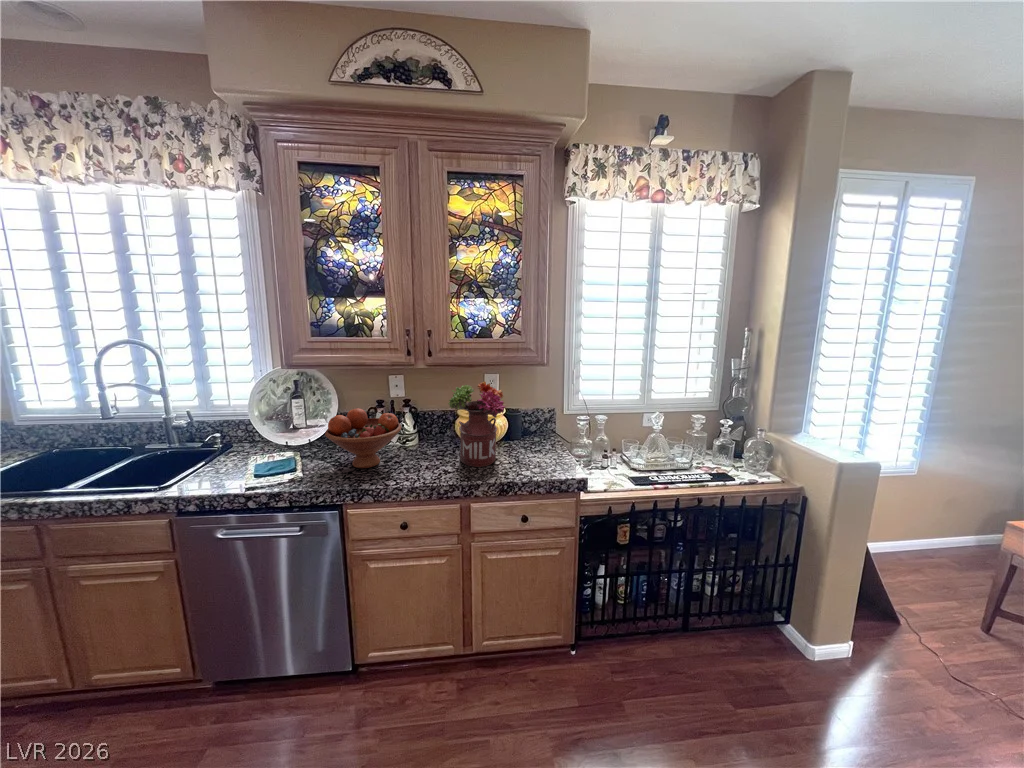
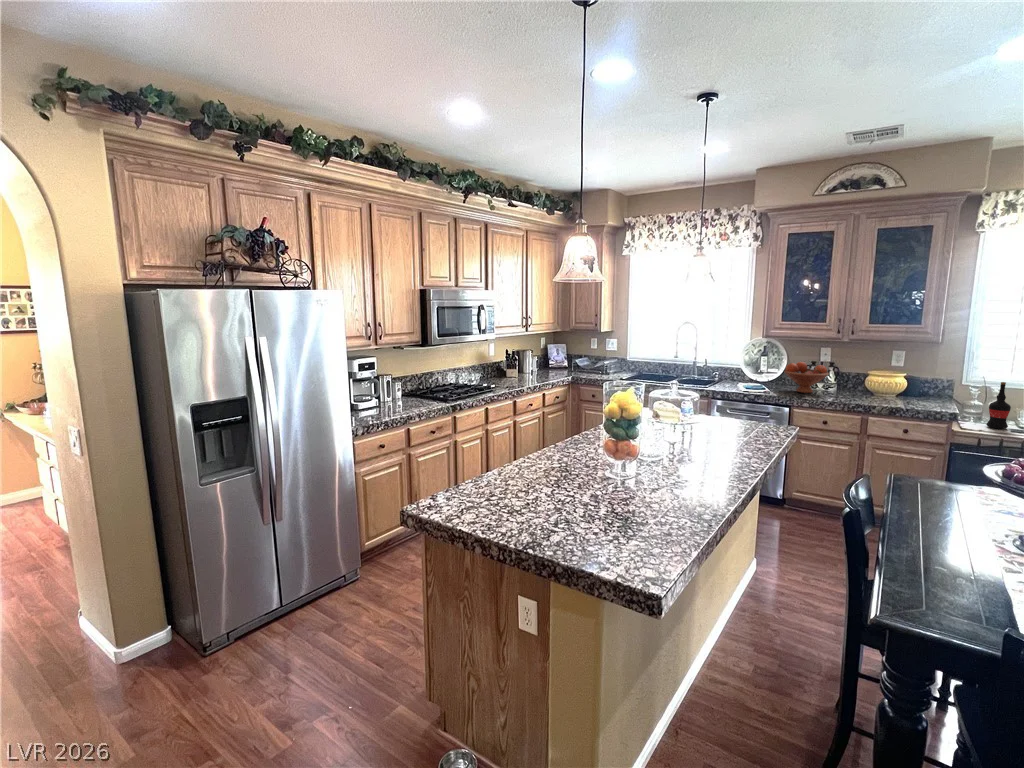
flower arrangement: present [448,381,505,467] -> none [861,350,903,401]
wine bottle: none [607,417,632,483] -> present [986,382,1011,429]

